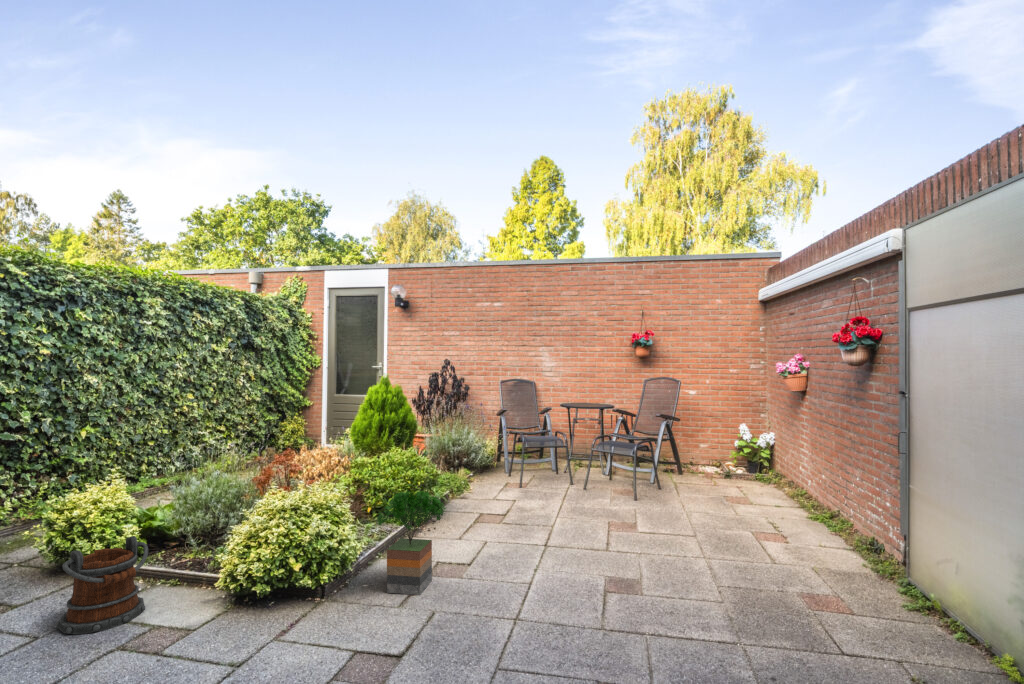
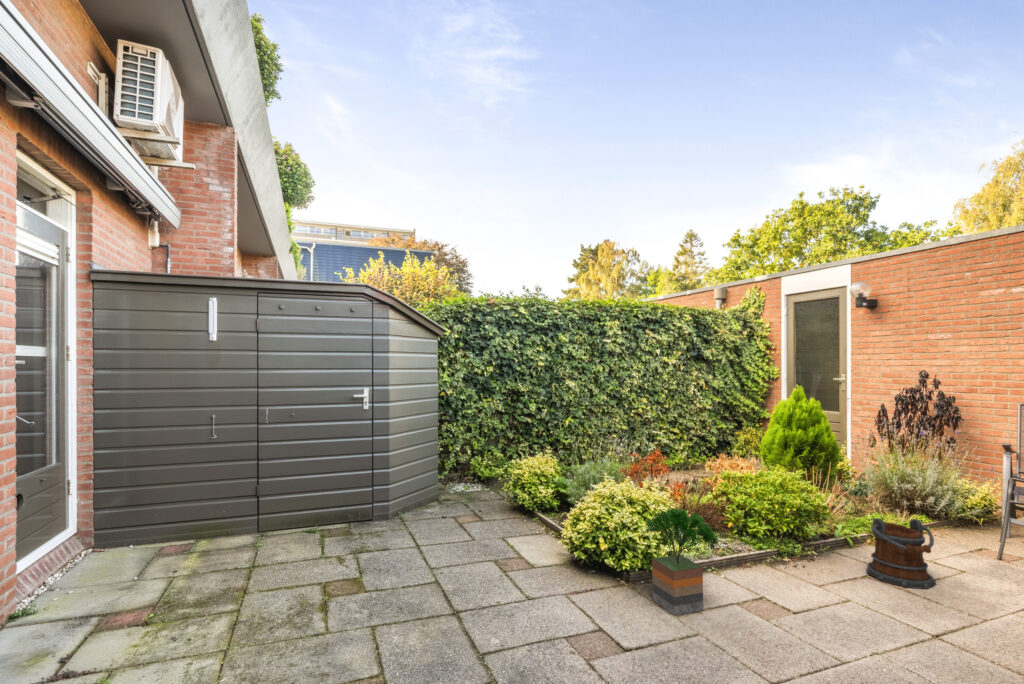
bucket: present [56,536,148,634] -> present [866,518,936,589]

